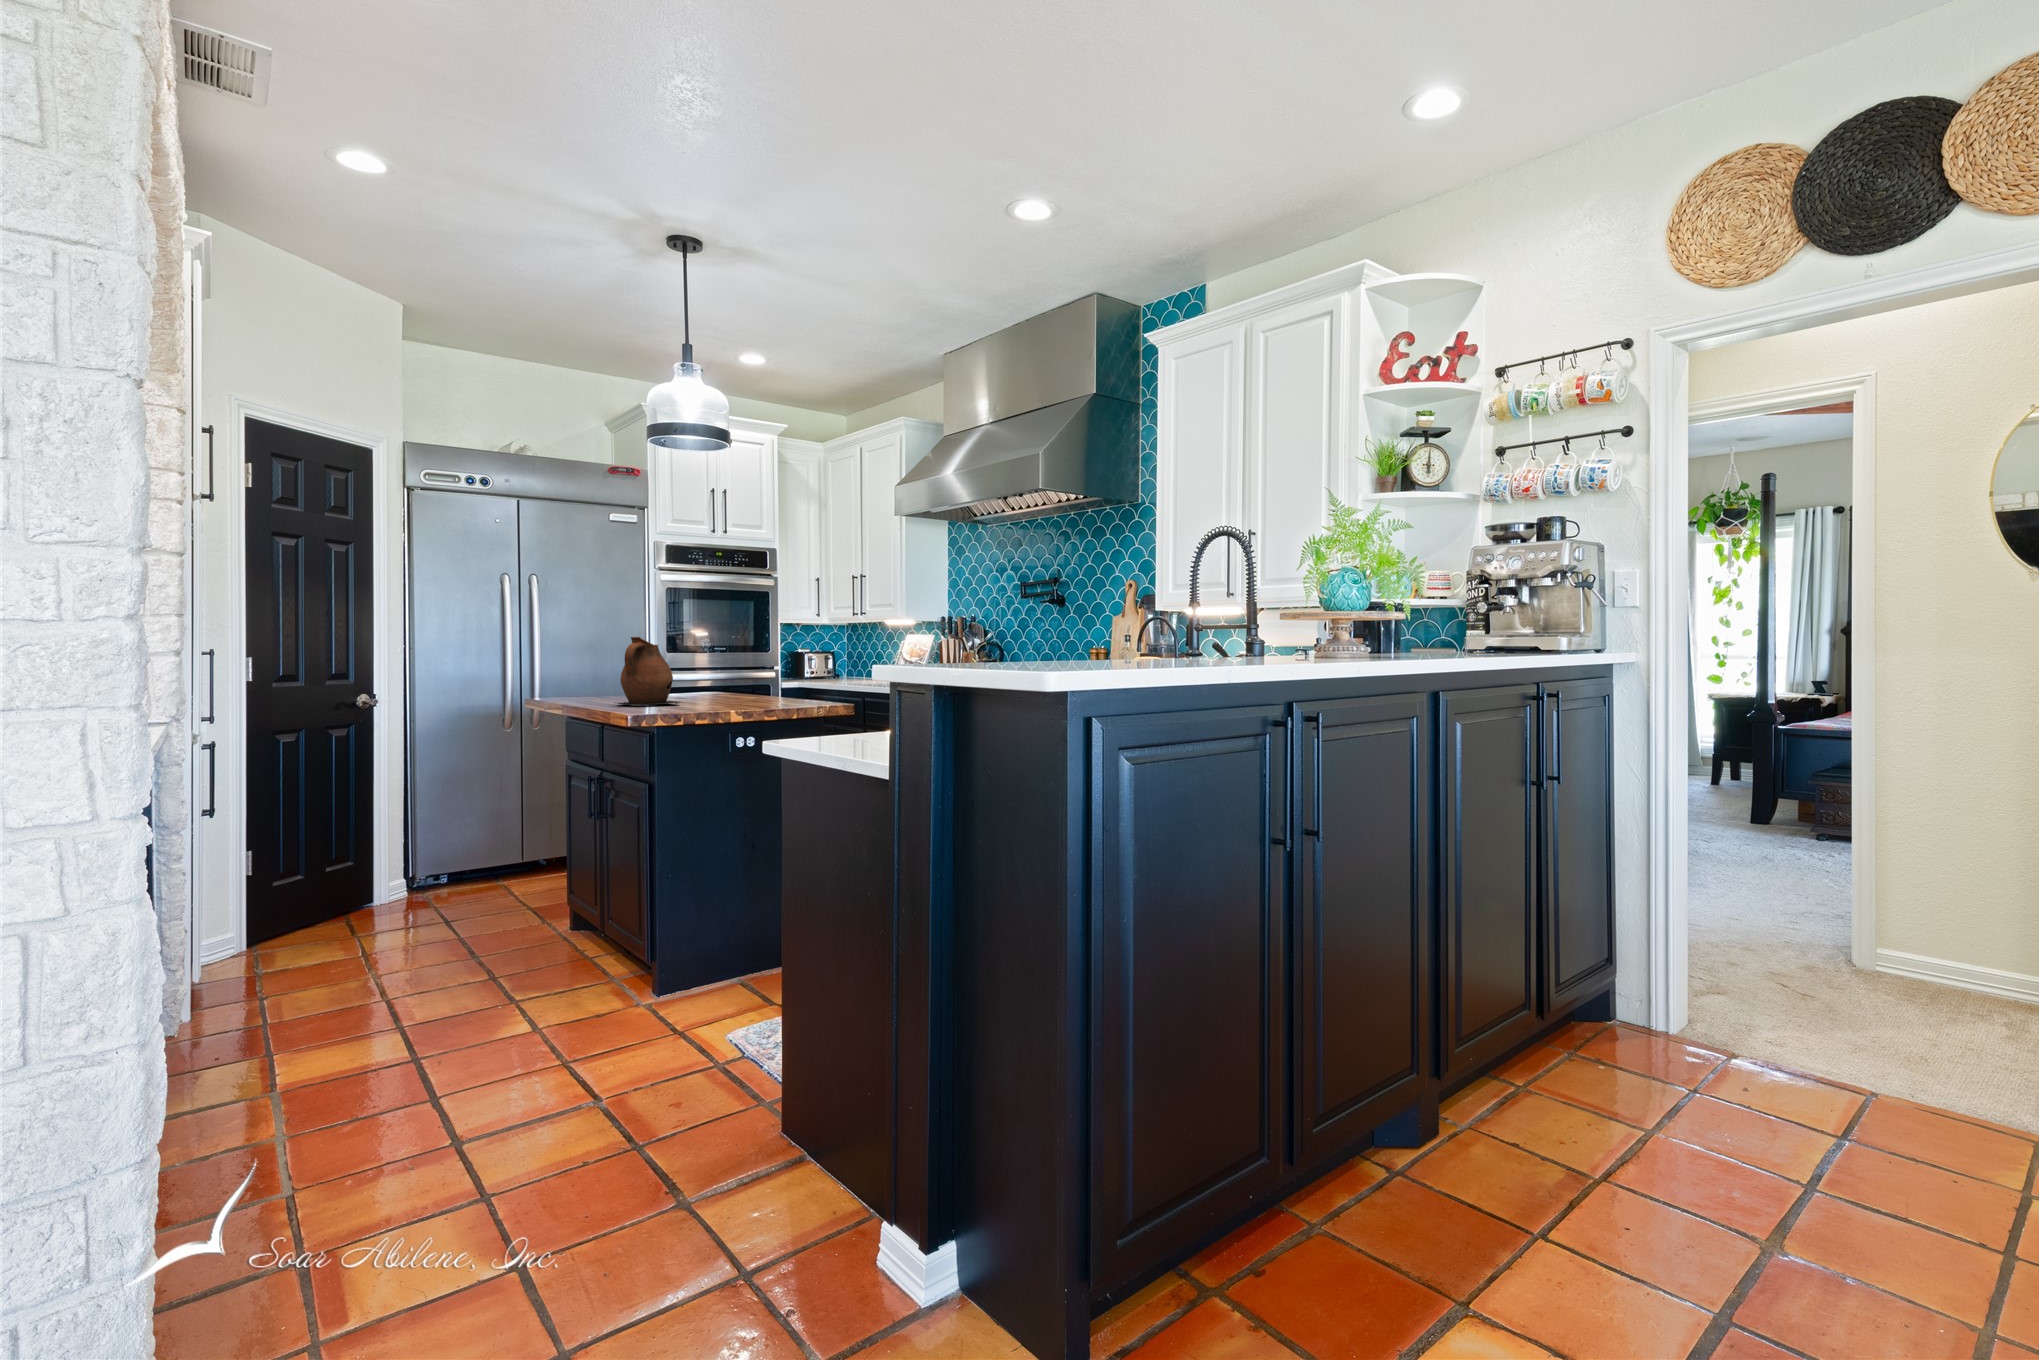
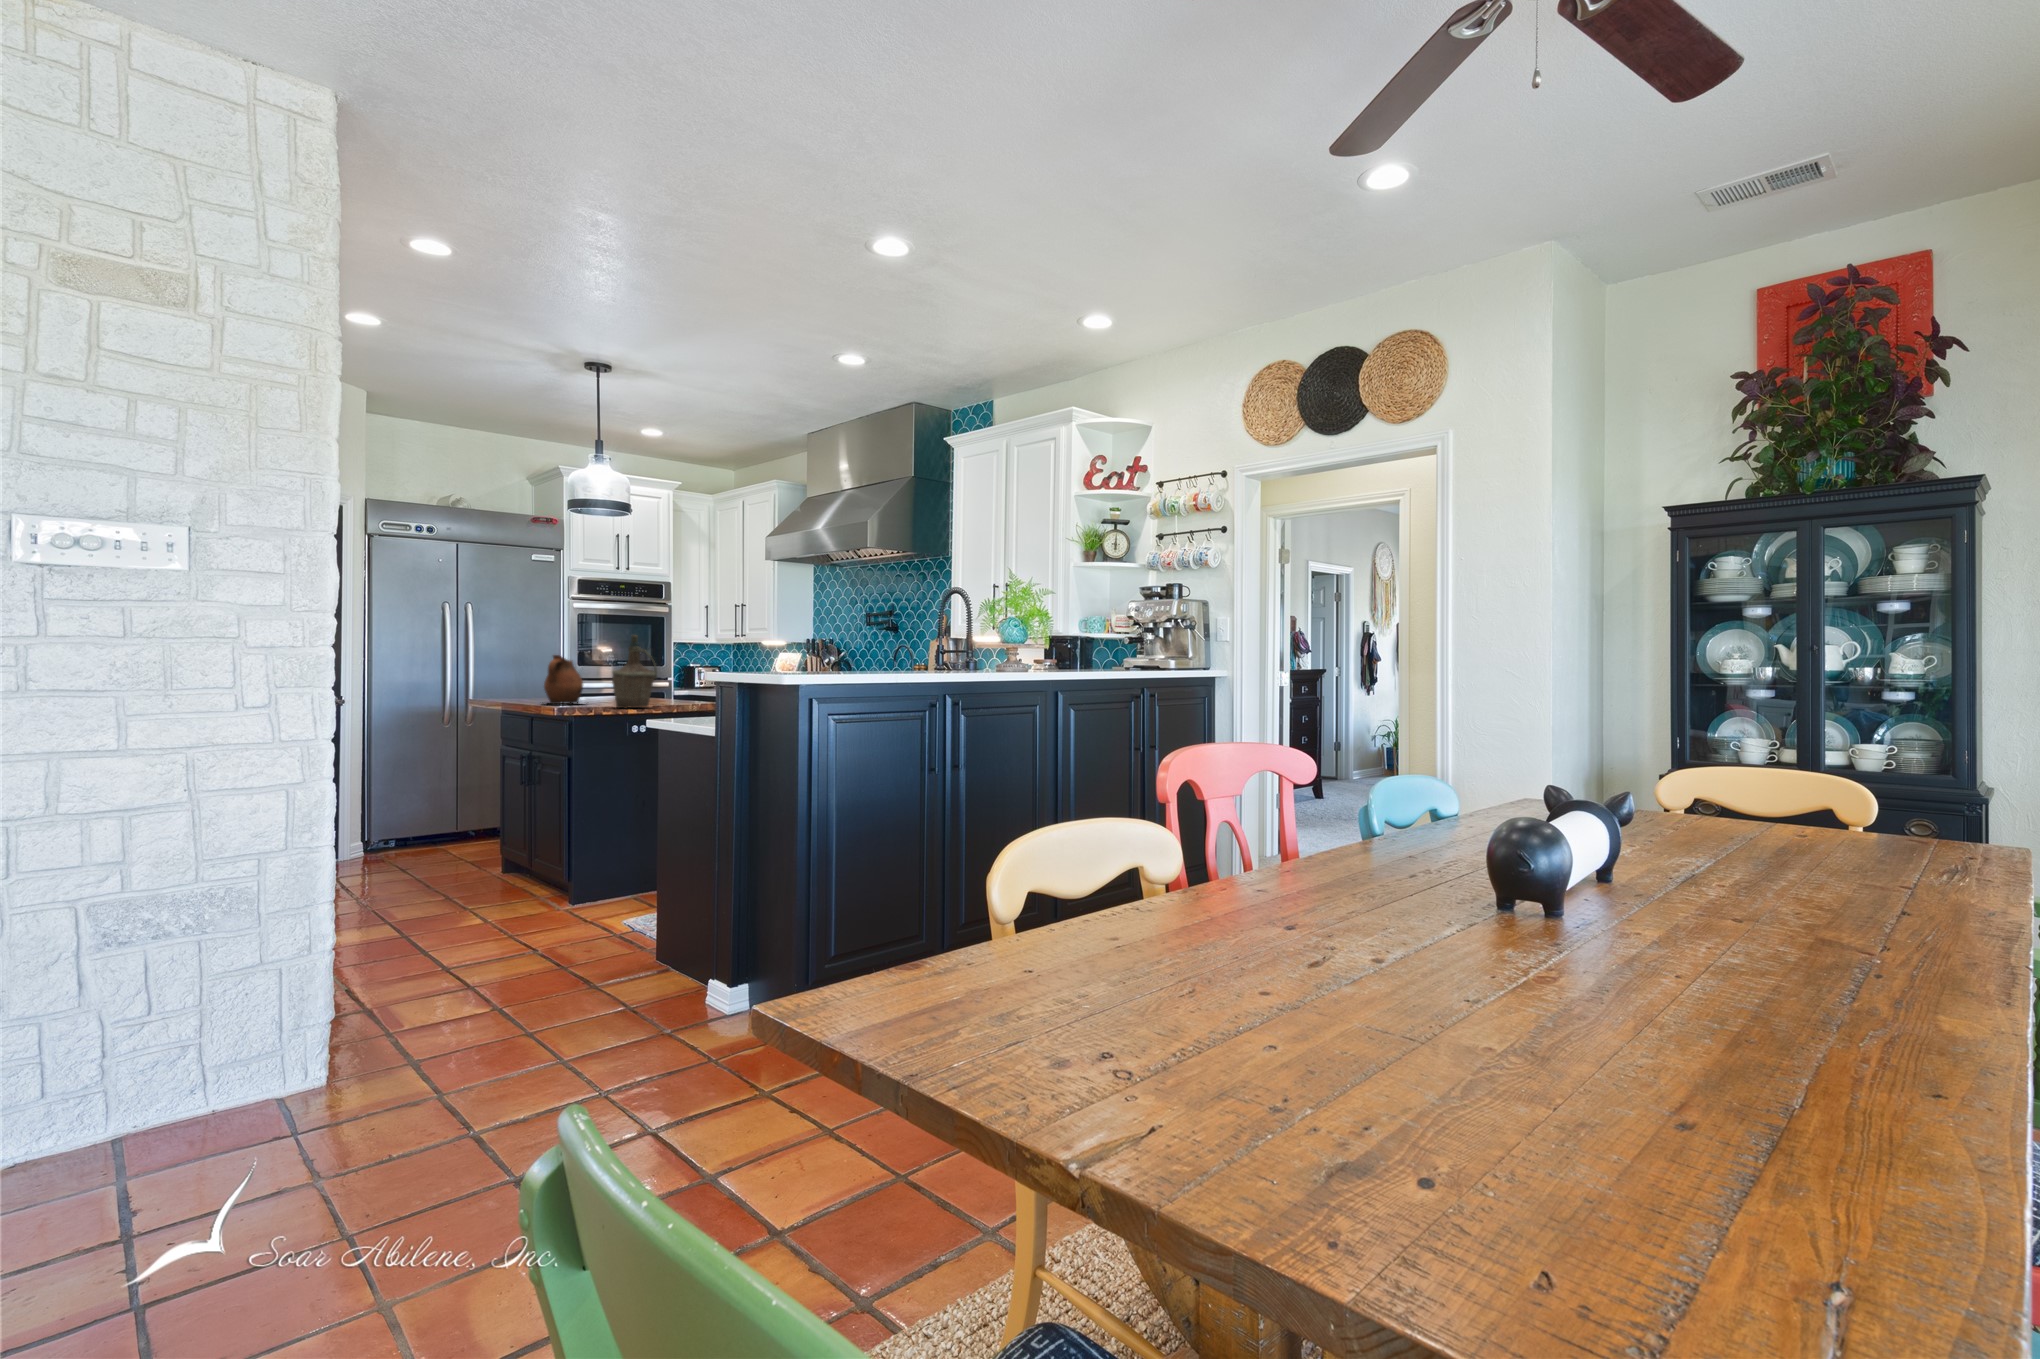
bottle: none [711,607,774,712] -> present [612,635,657,708]

